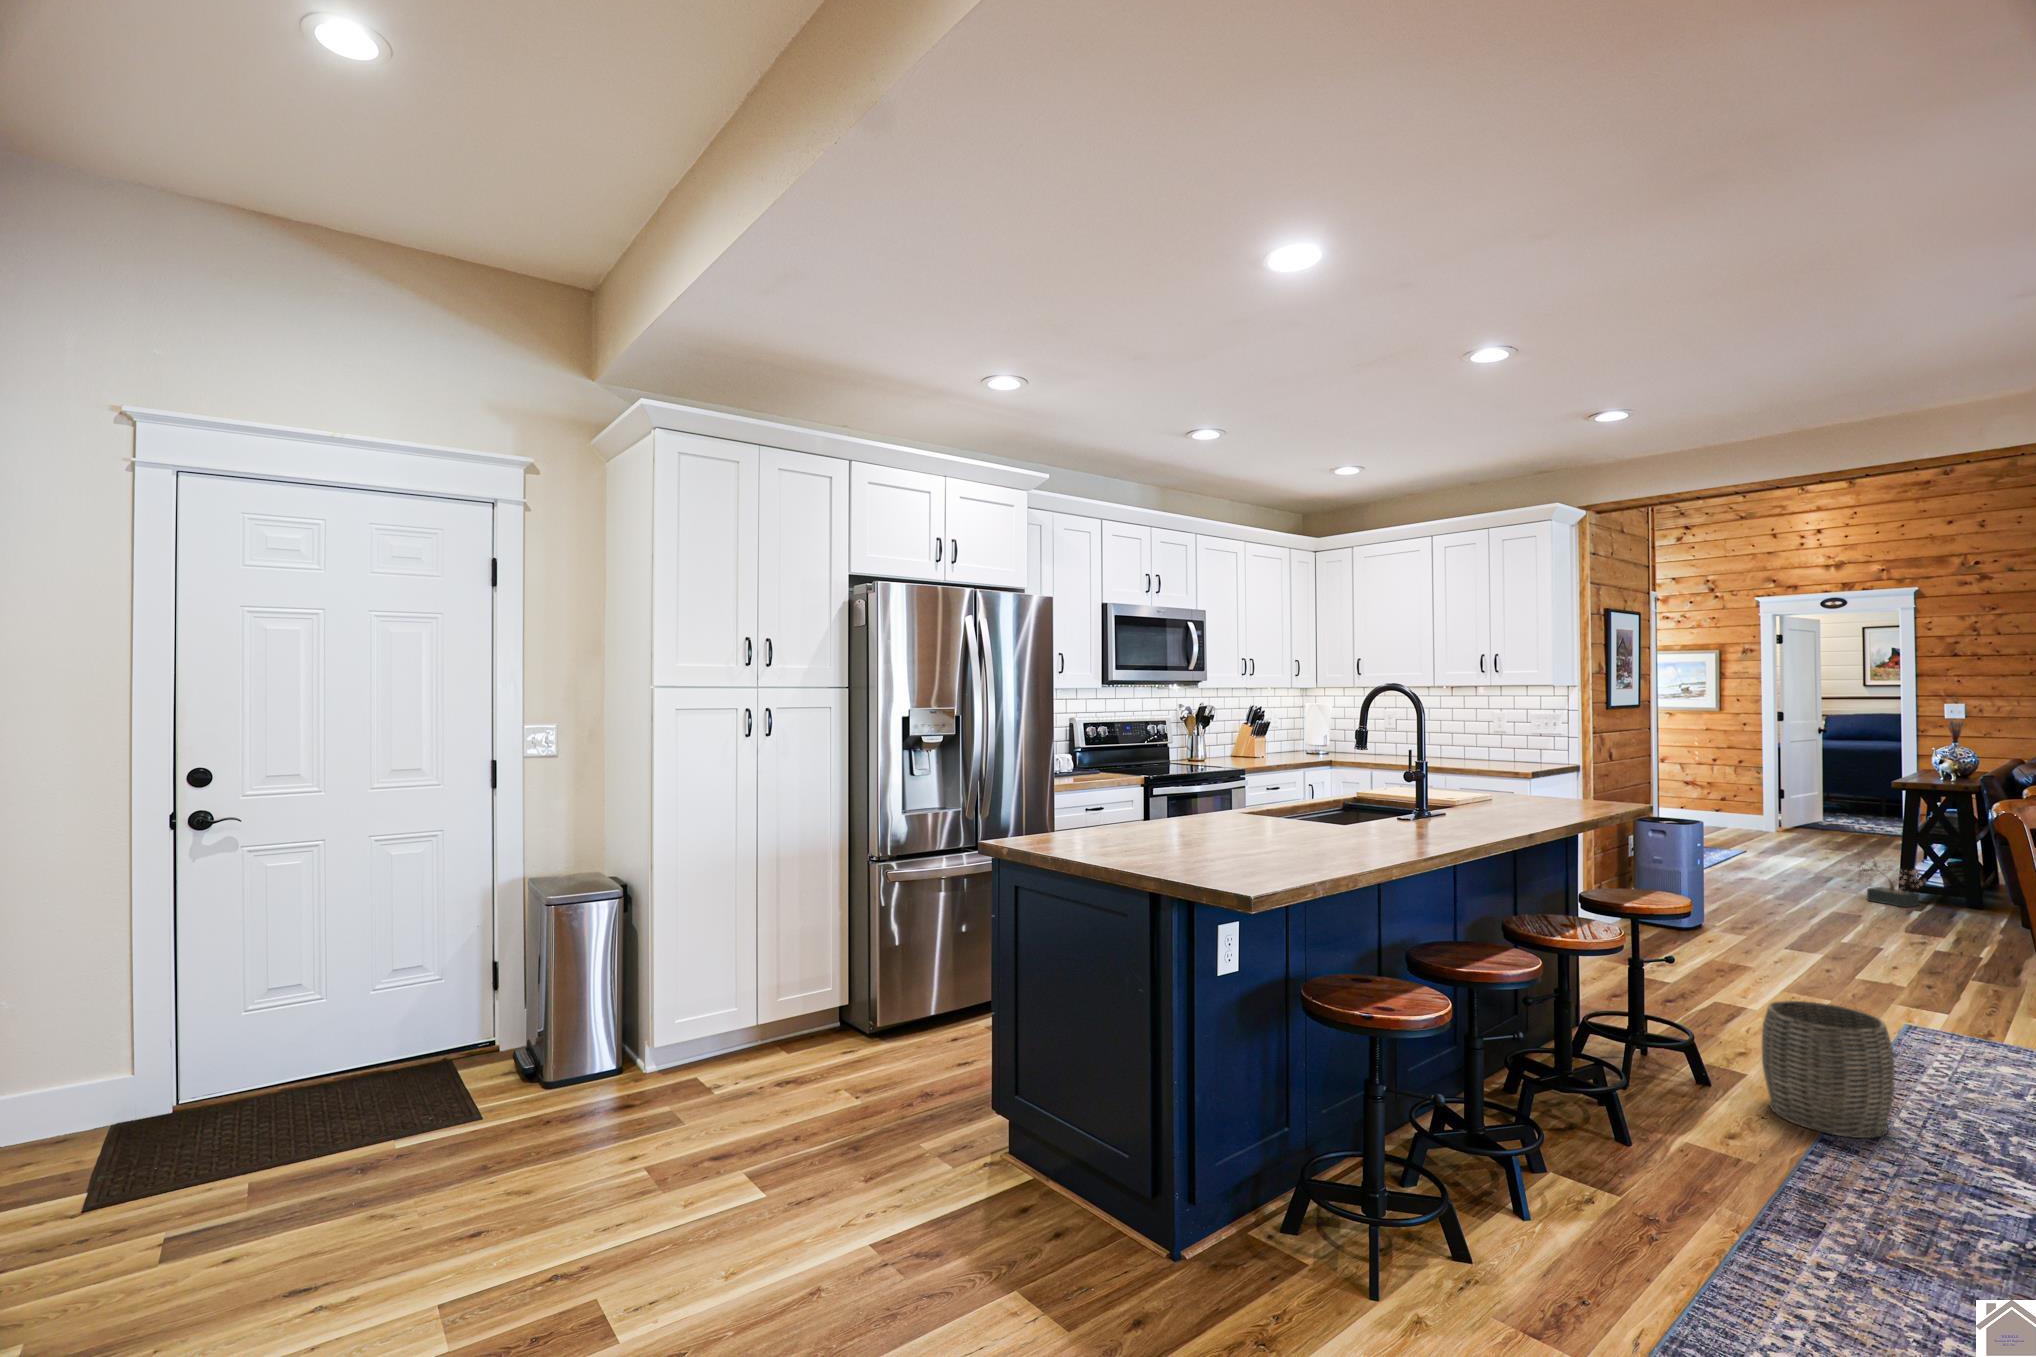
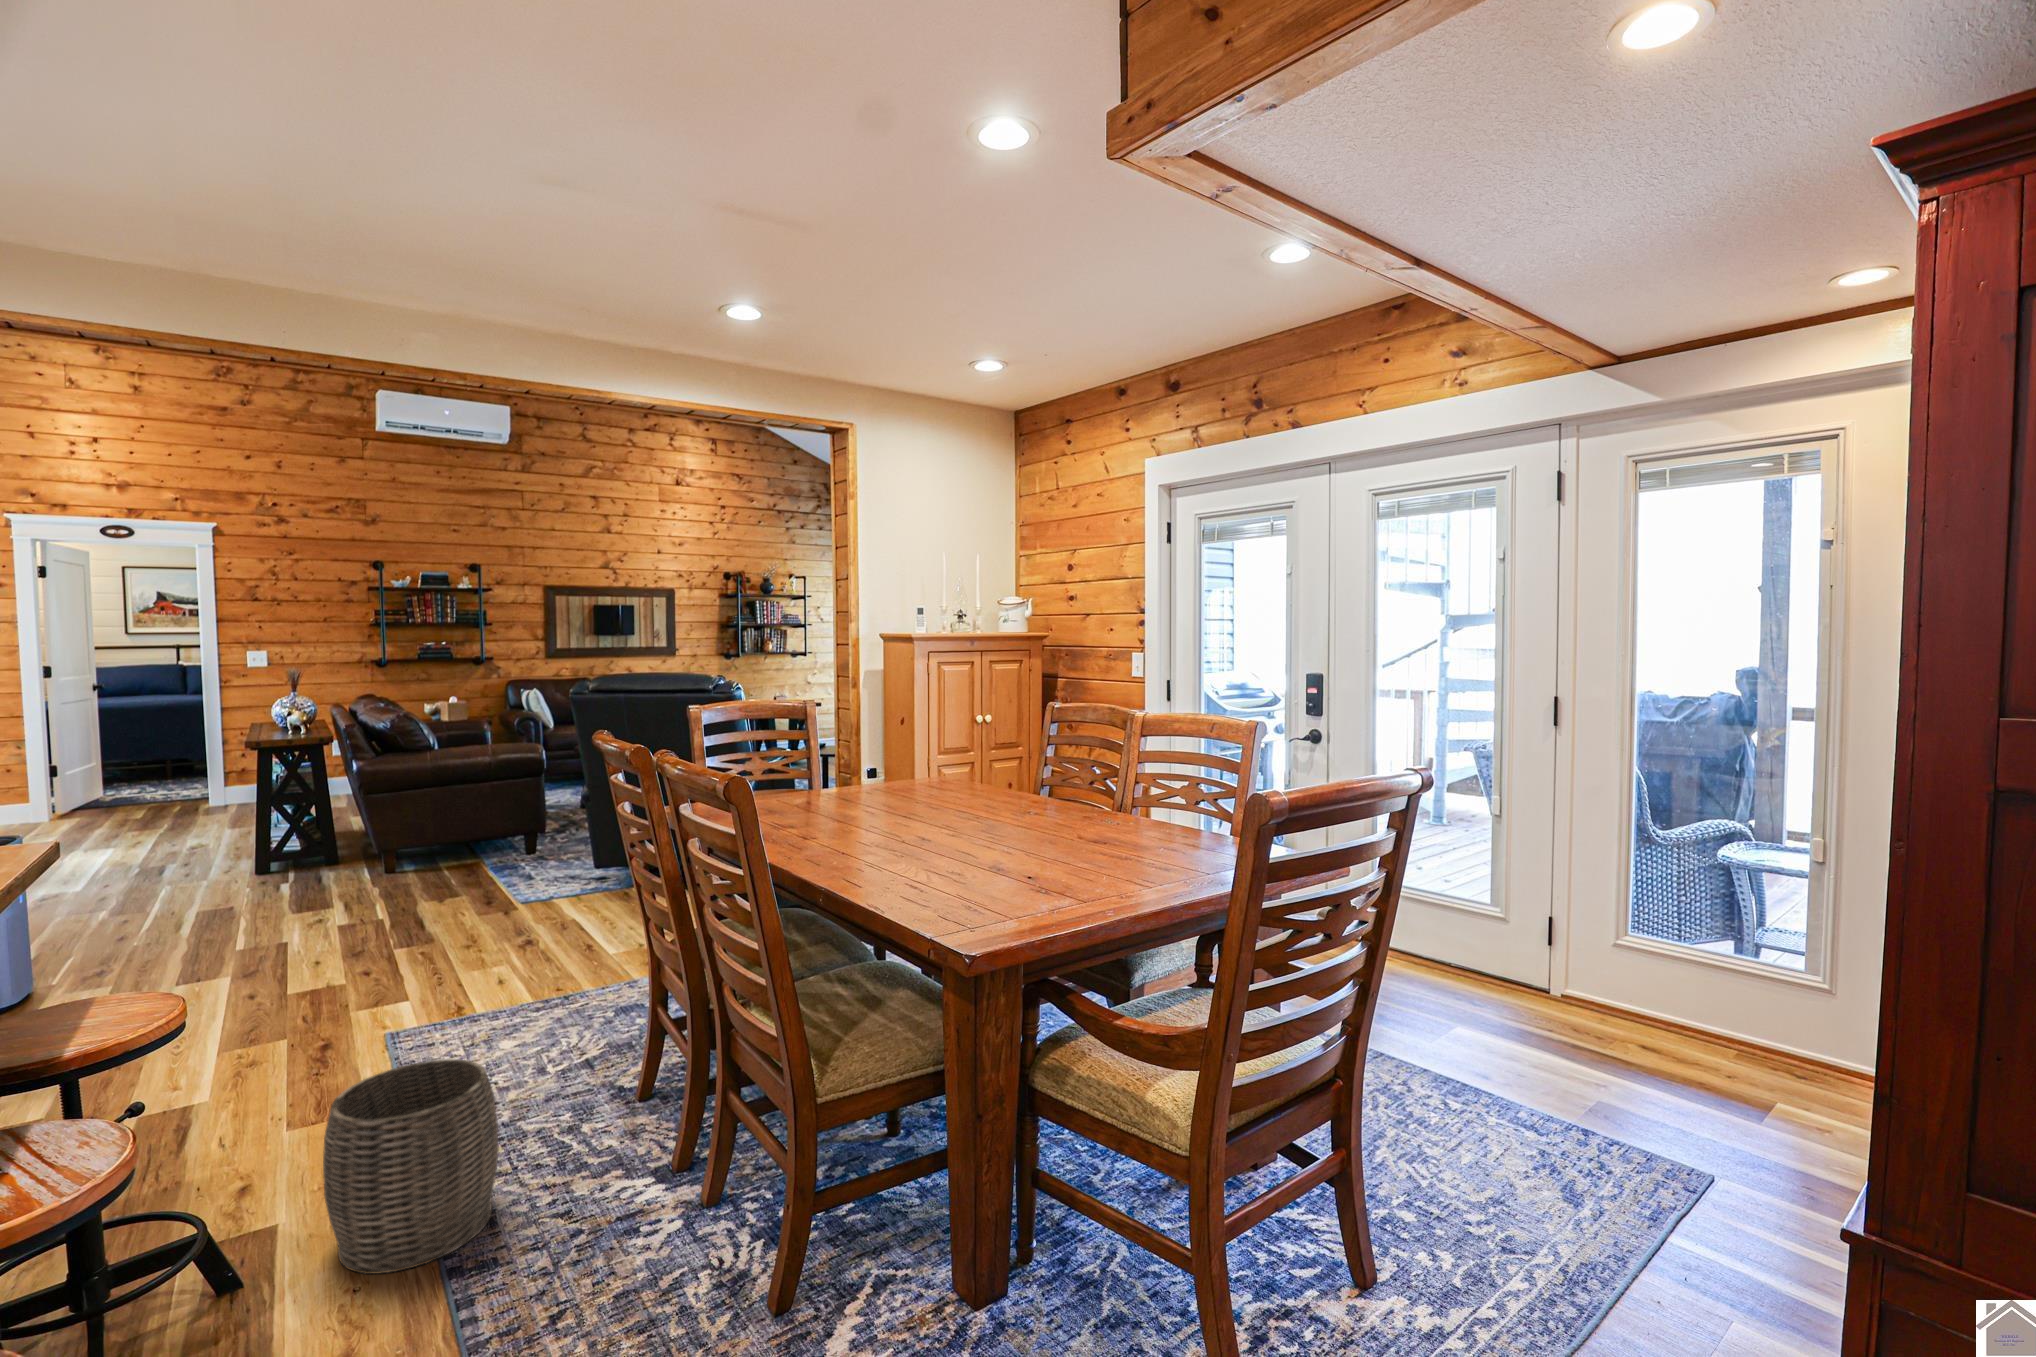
decorative plant: present [1853,853,1925,907] -> none [205,826,291,885]

